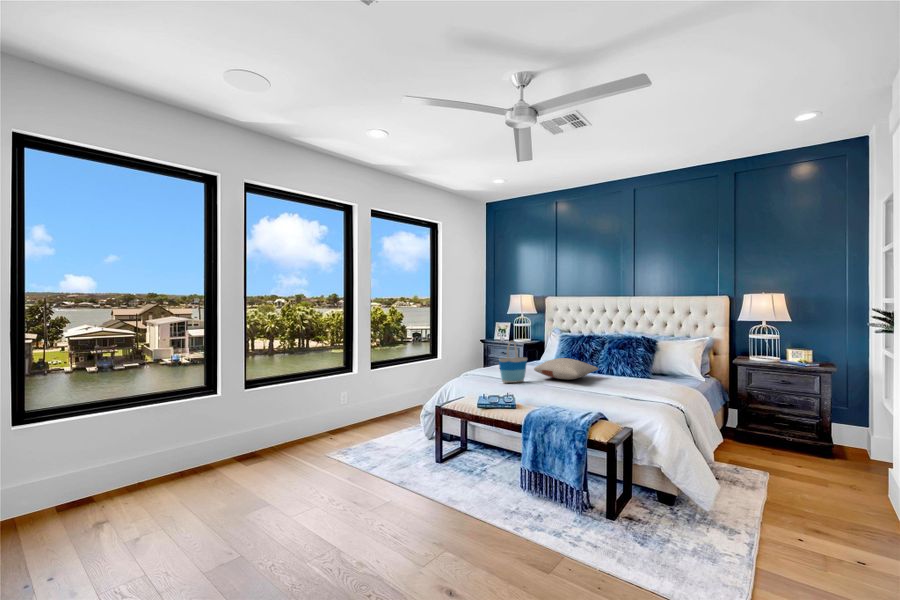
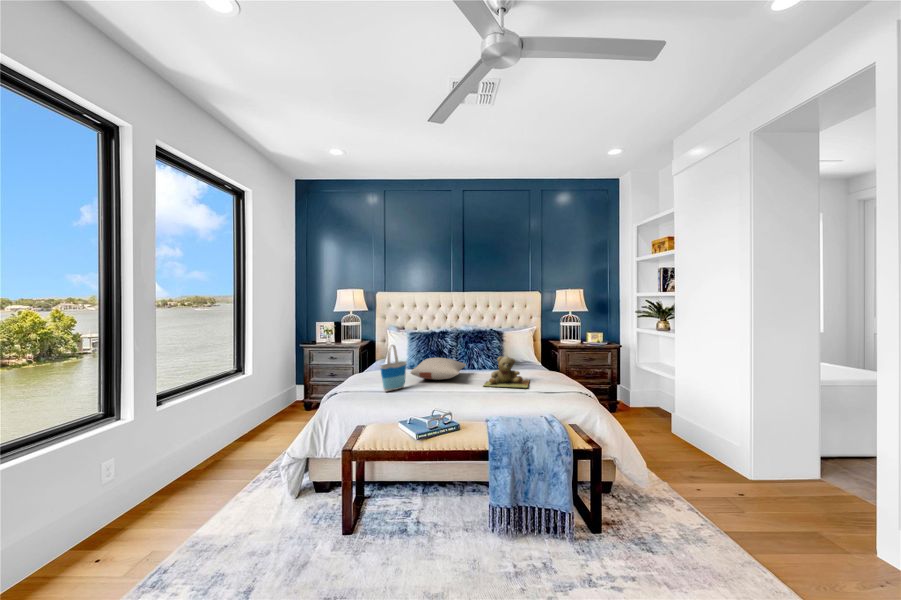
teddy bear: none [600,362,663,397] -> present [484,356,530,388]

